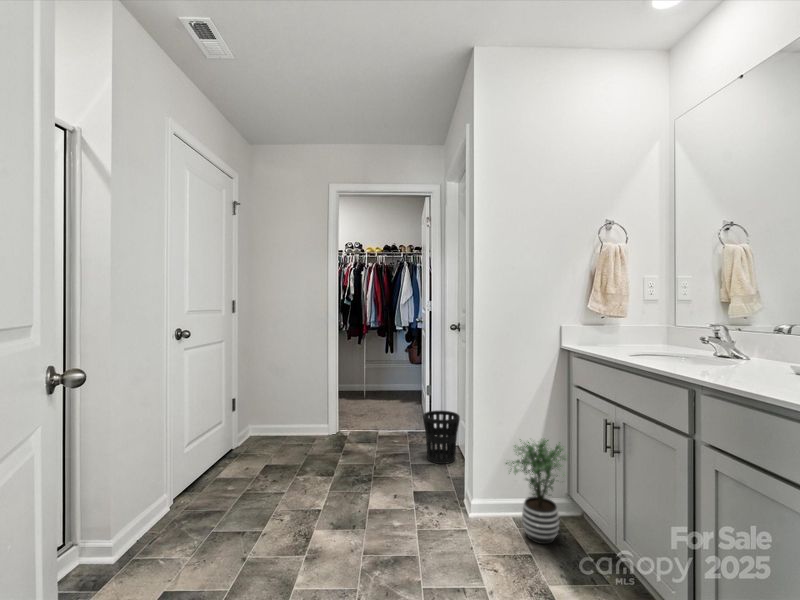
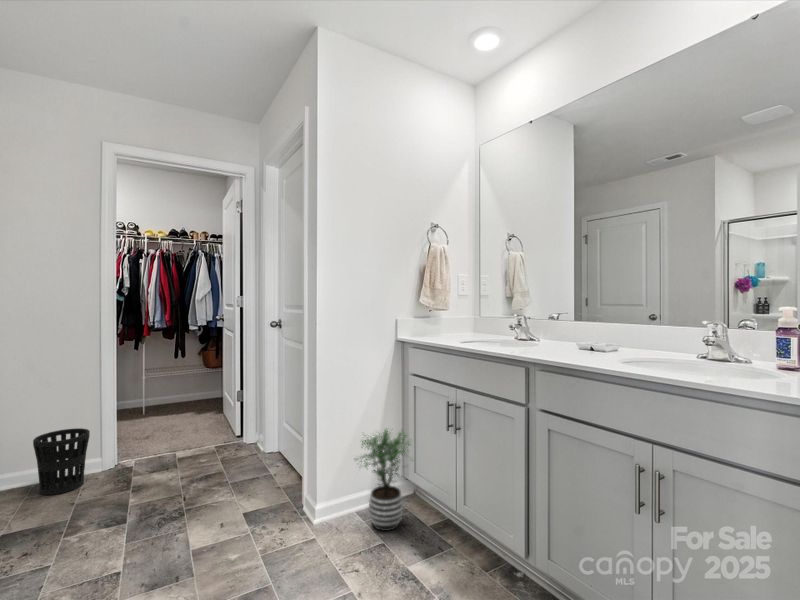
wastebasket: present [423,411,460,464] -> present [33,428,90,495]

